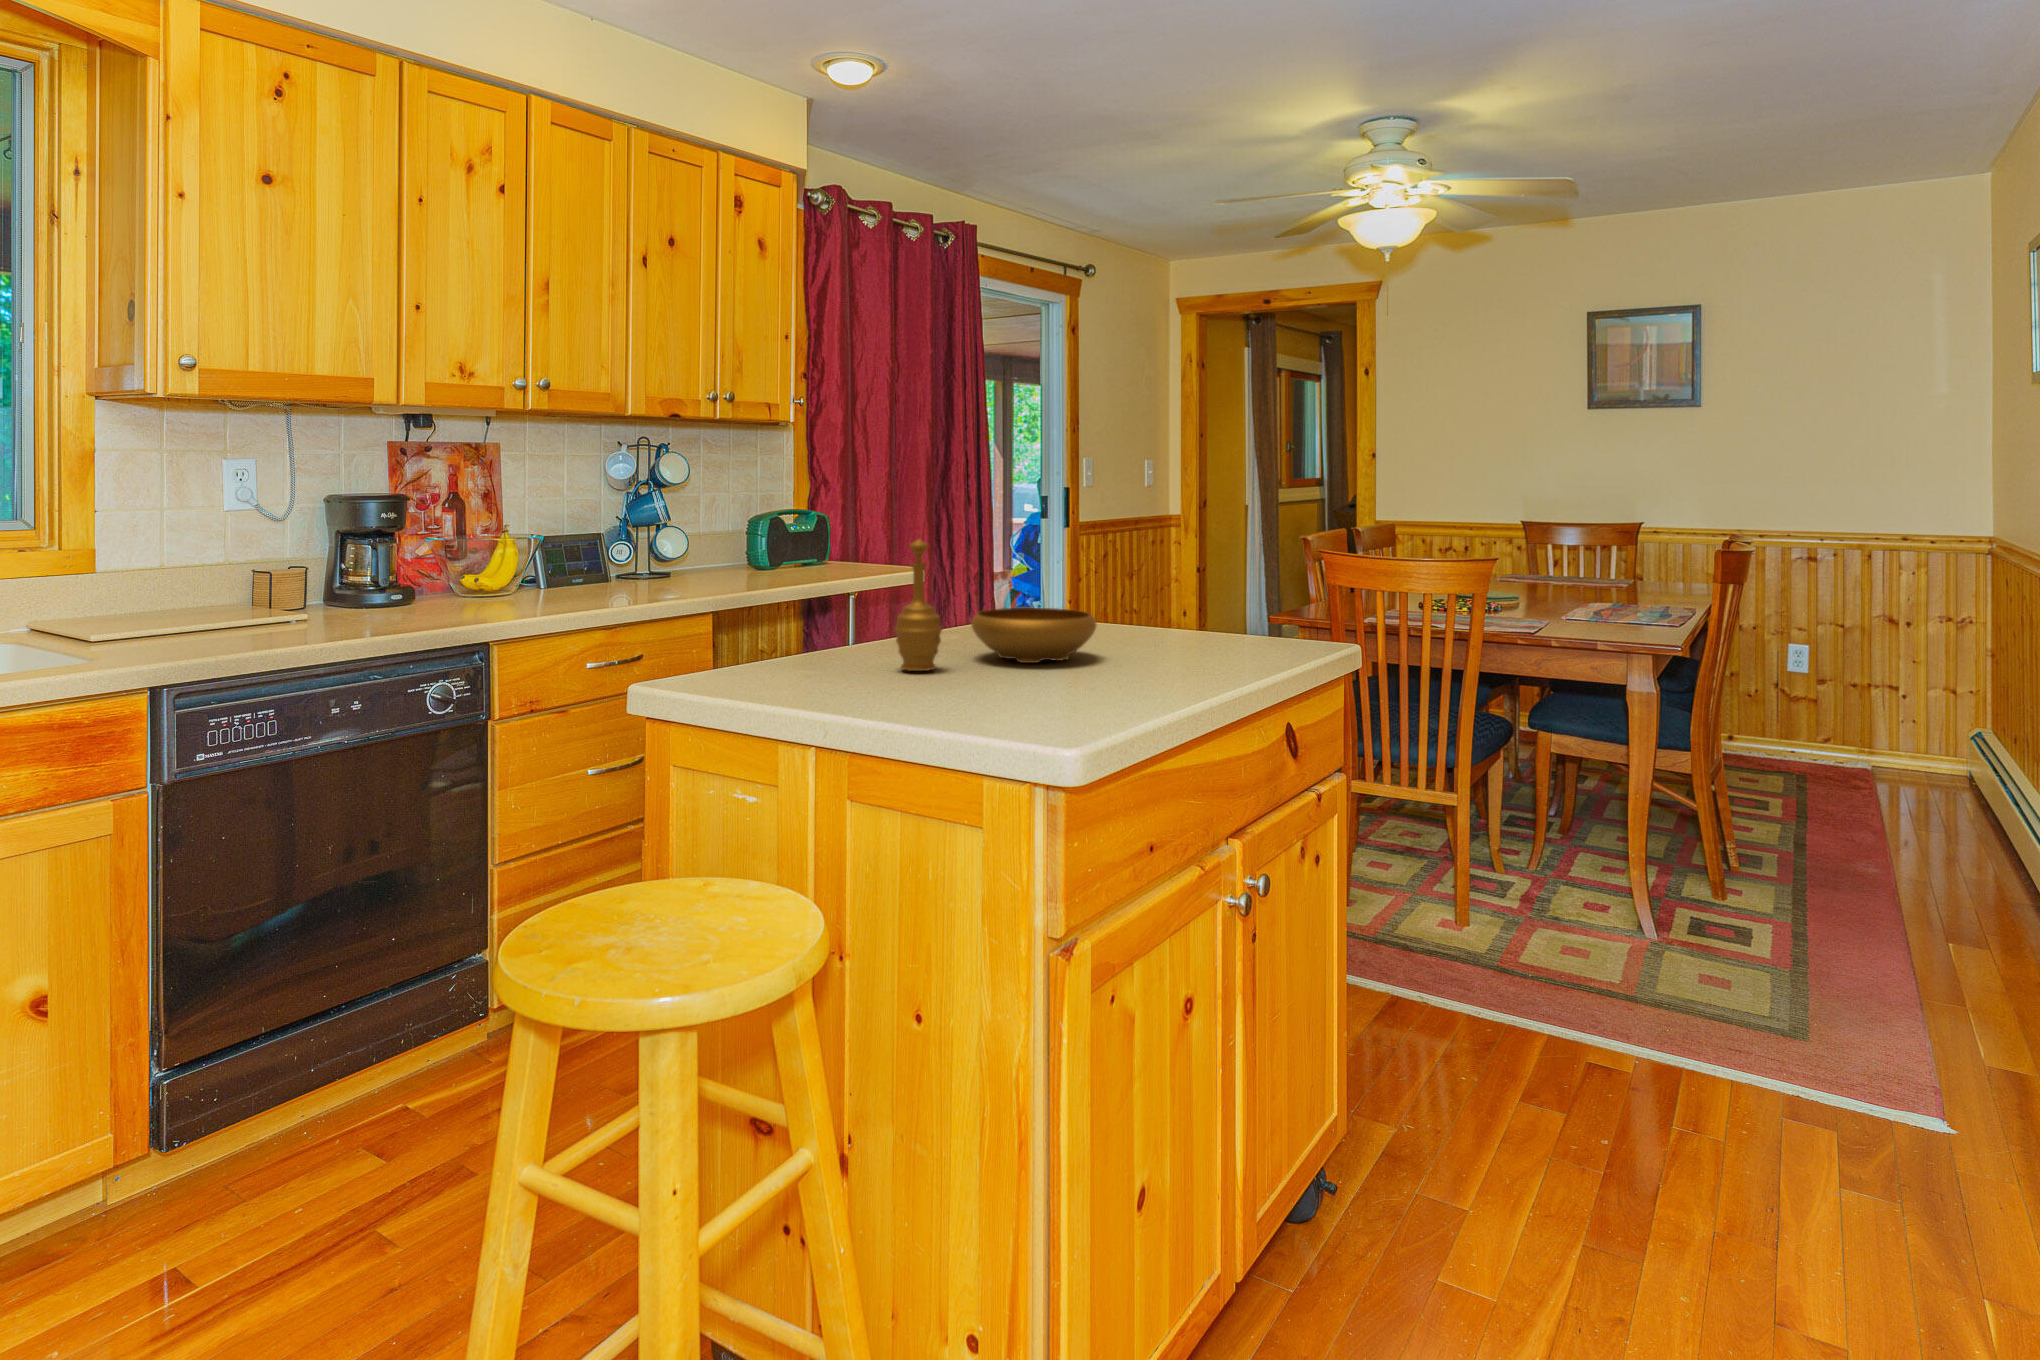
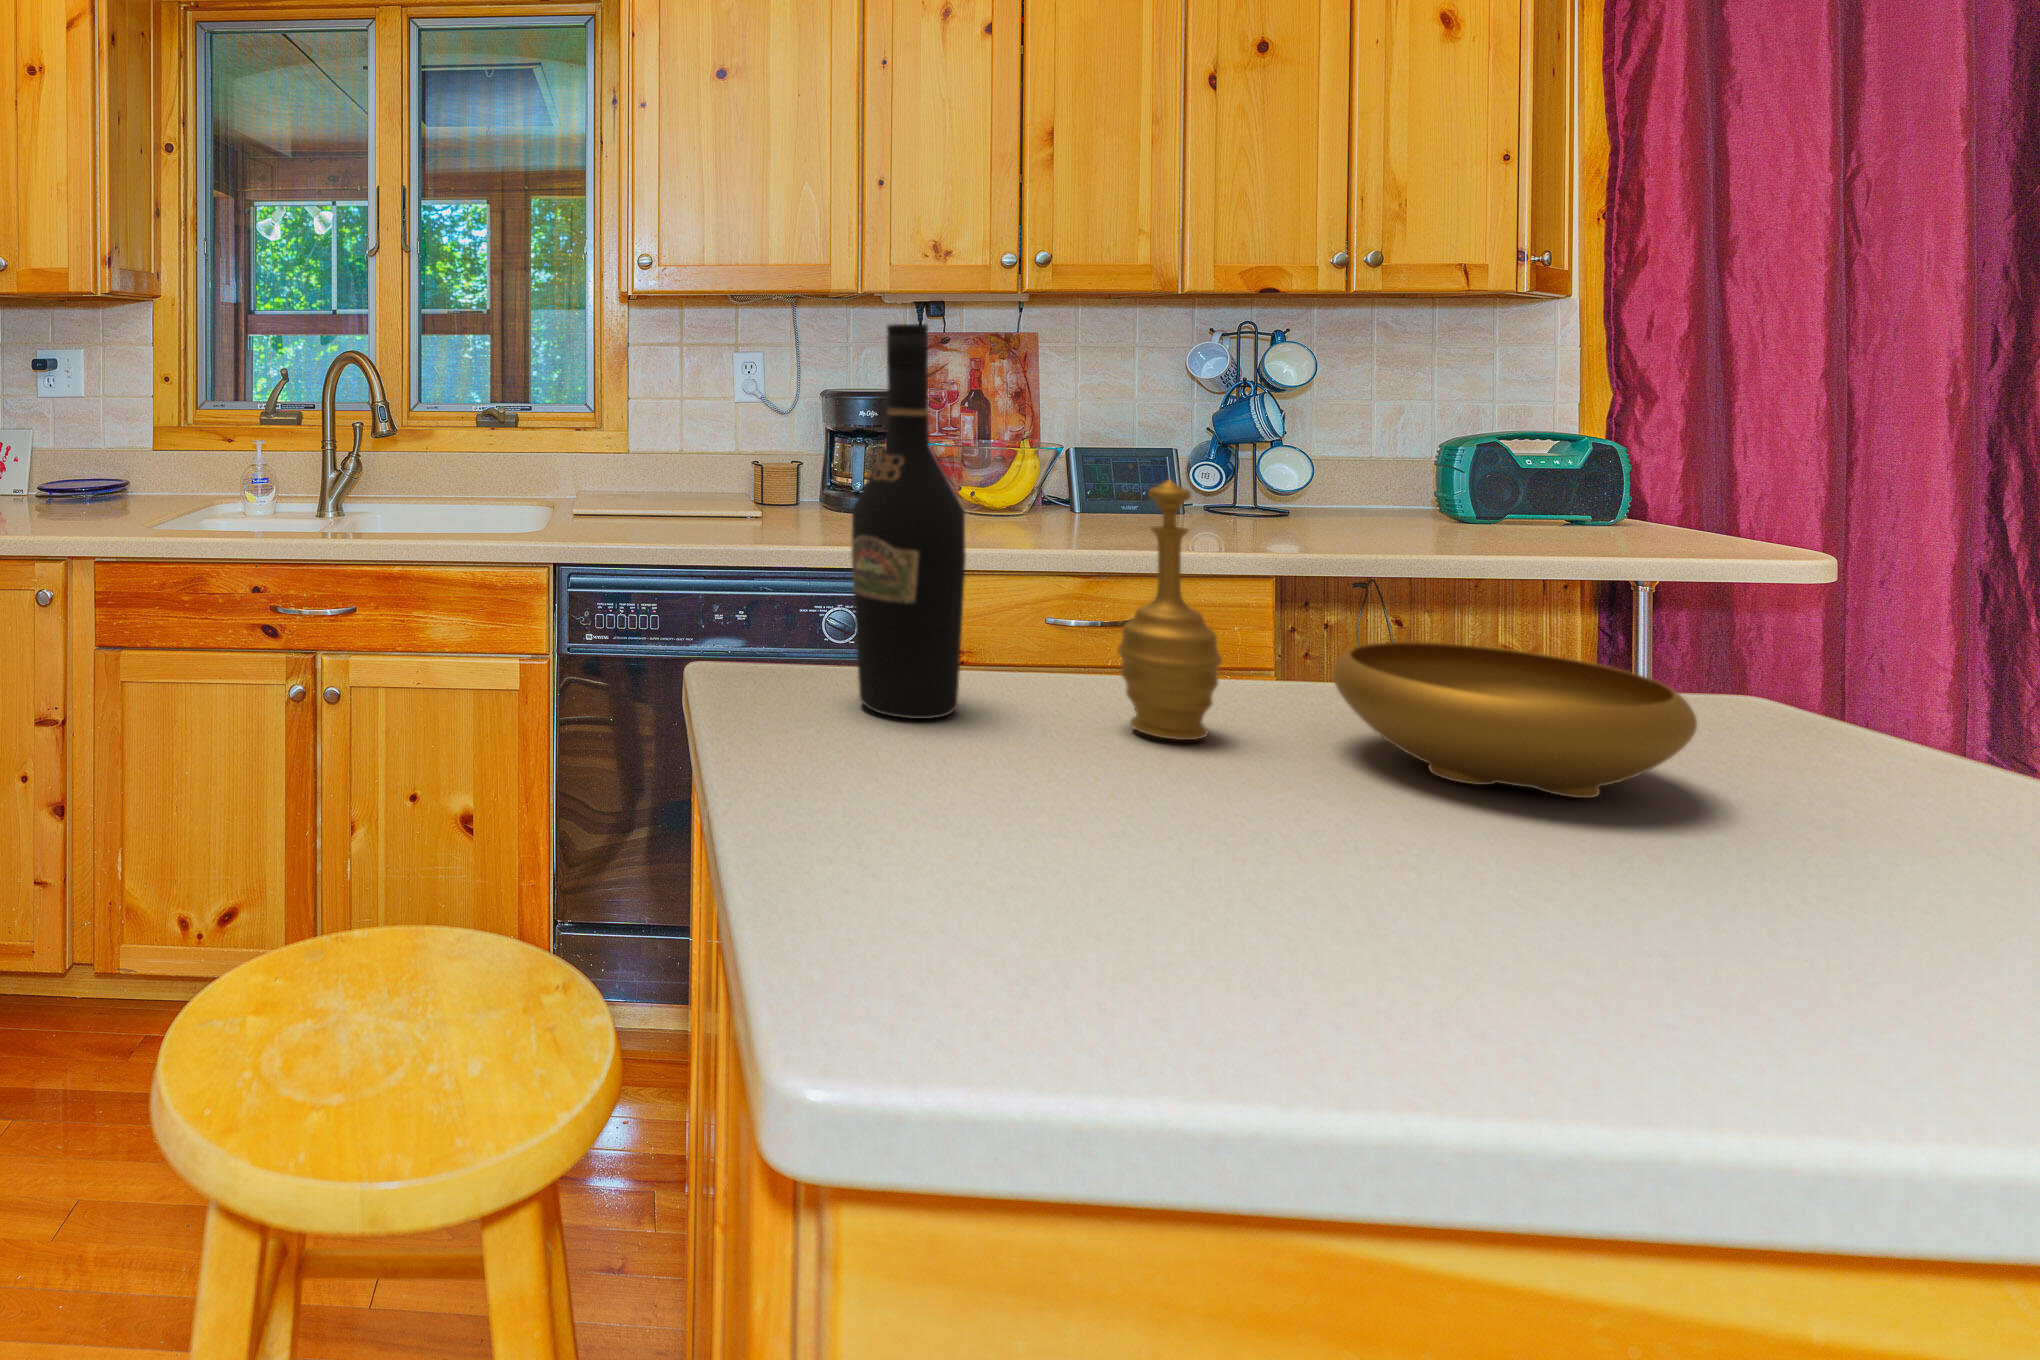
wine bottle: none [769,456,834,688] -> present [851,324,966,719]

